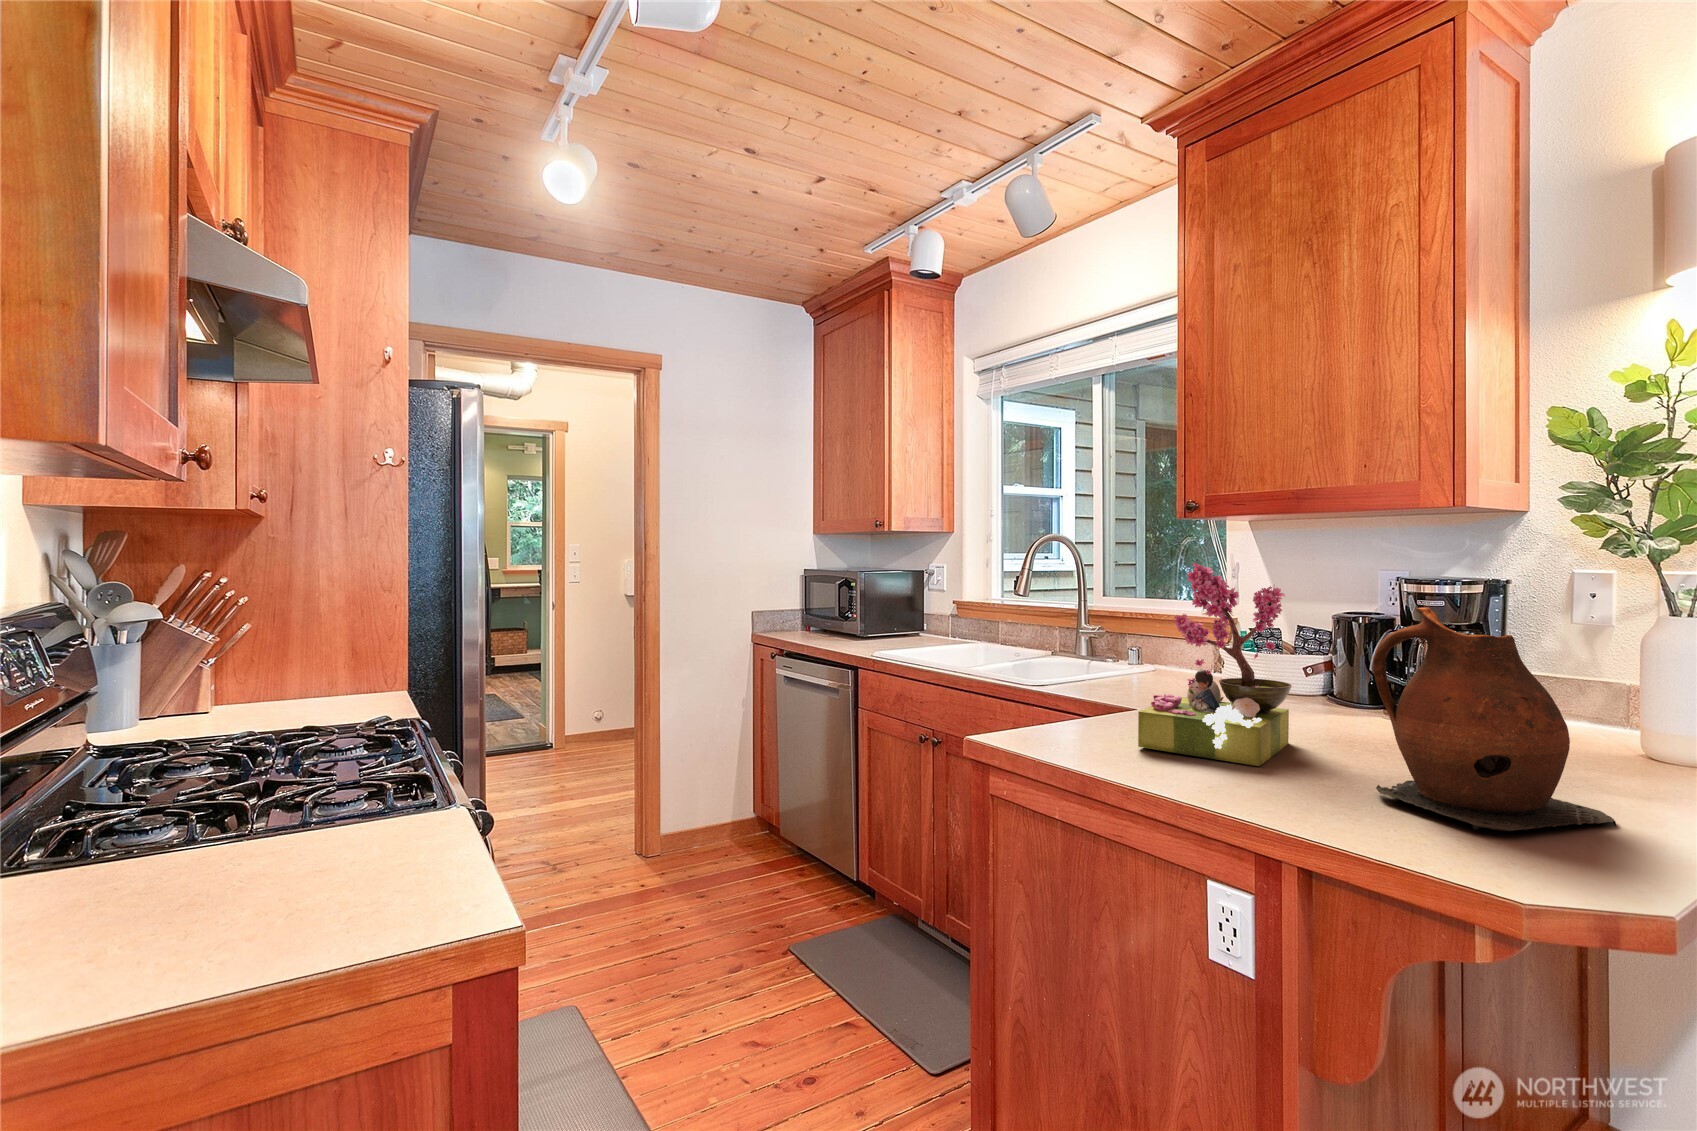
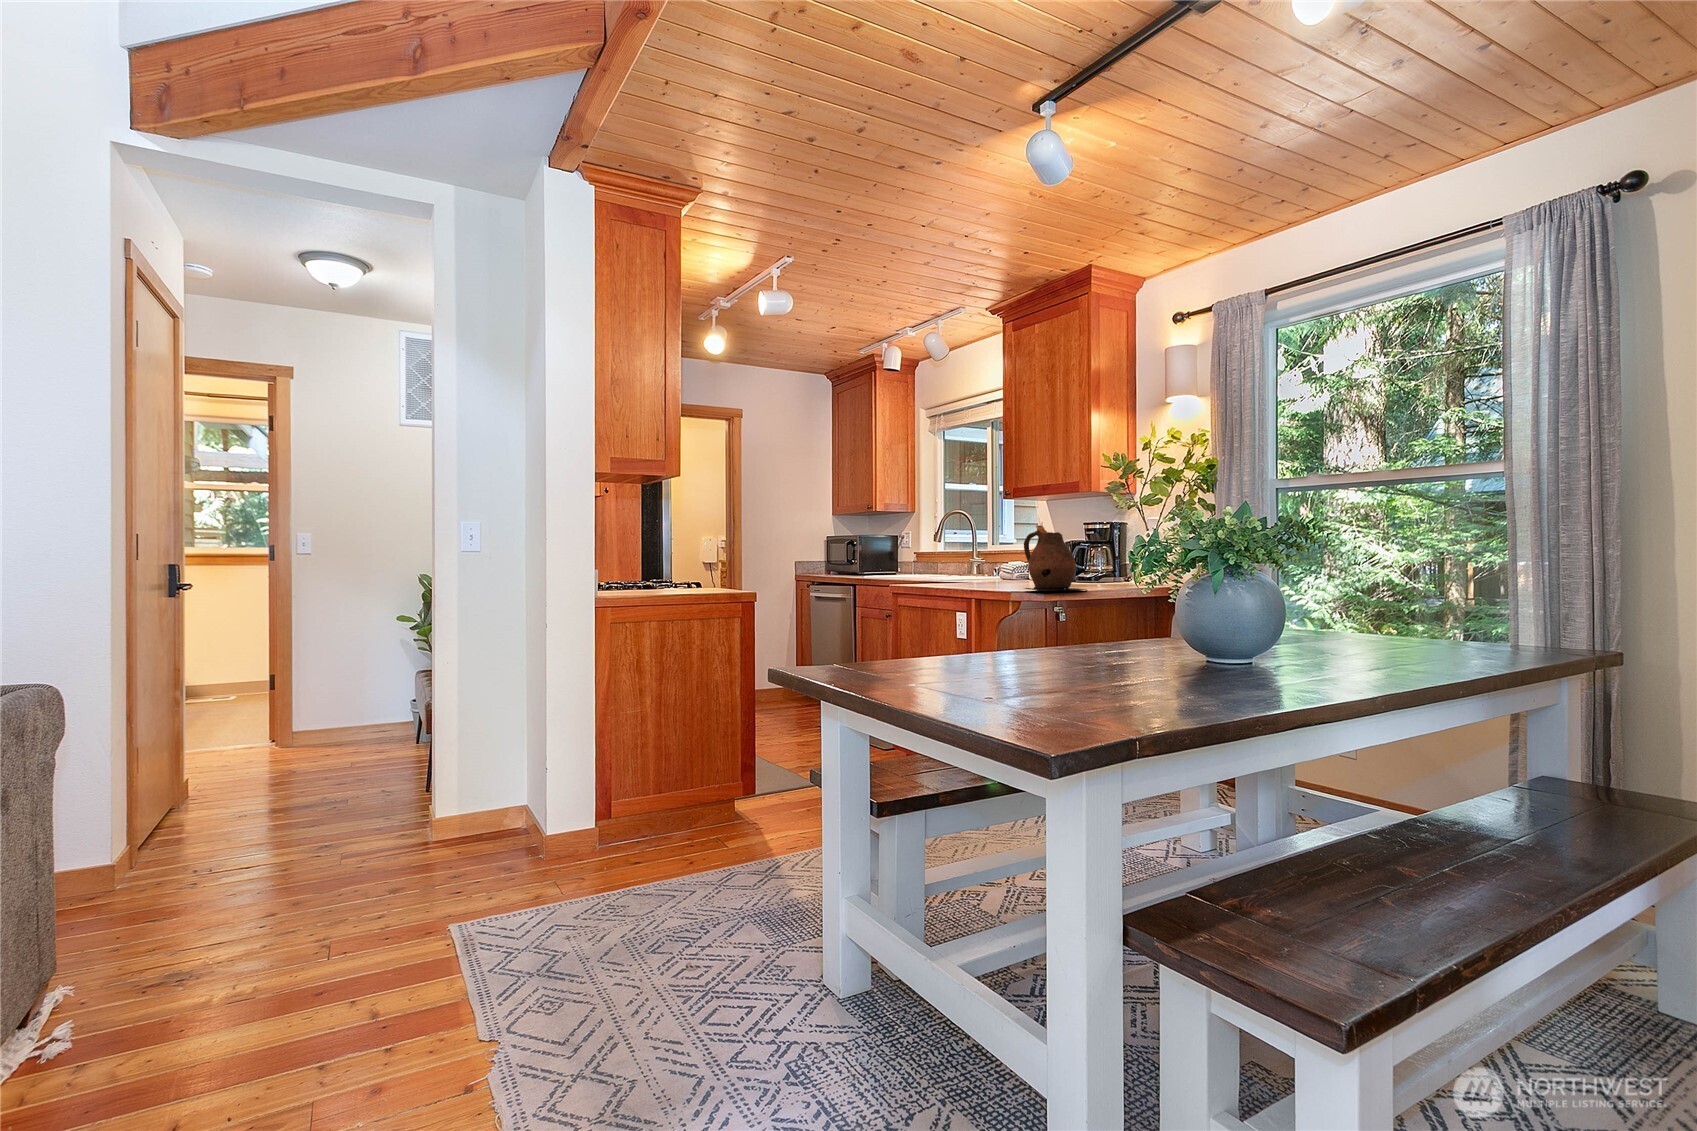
flower arrangement: present [1138,563,1292,766] -> none [959,515,1021,589]

